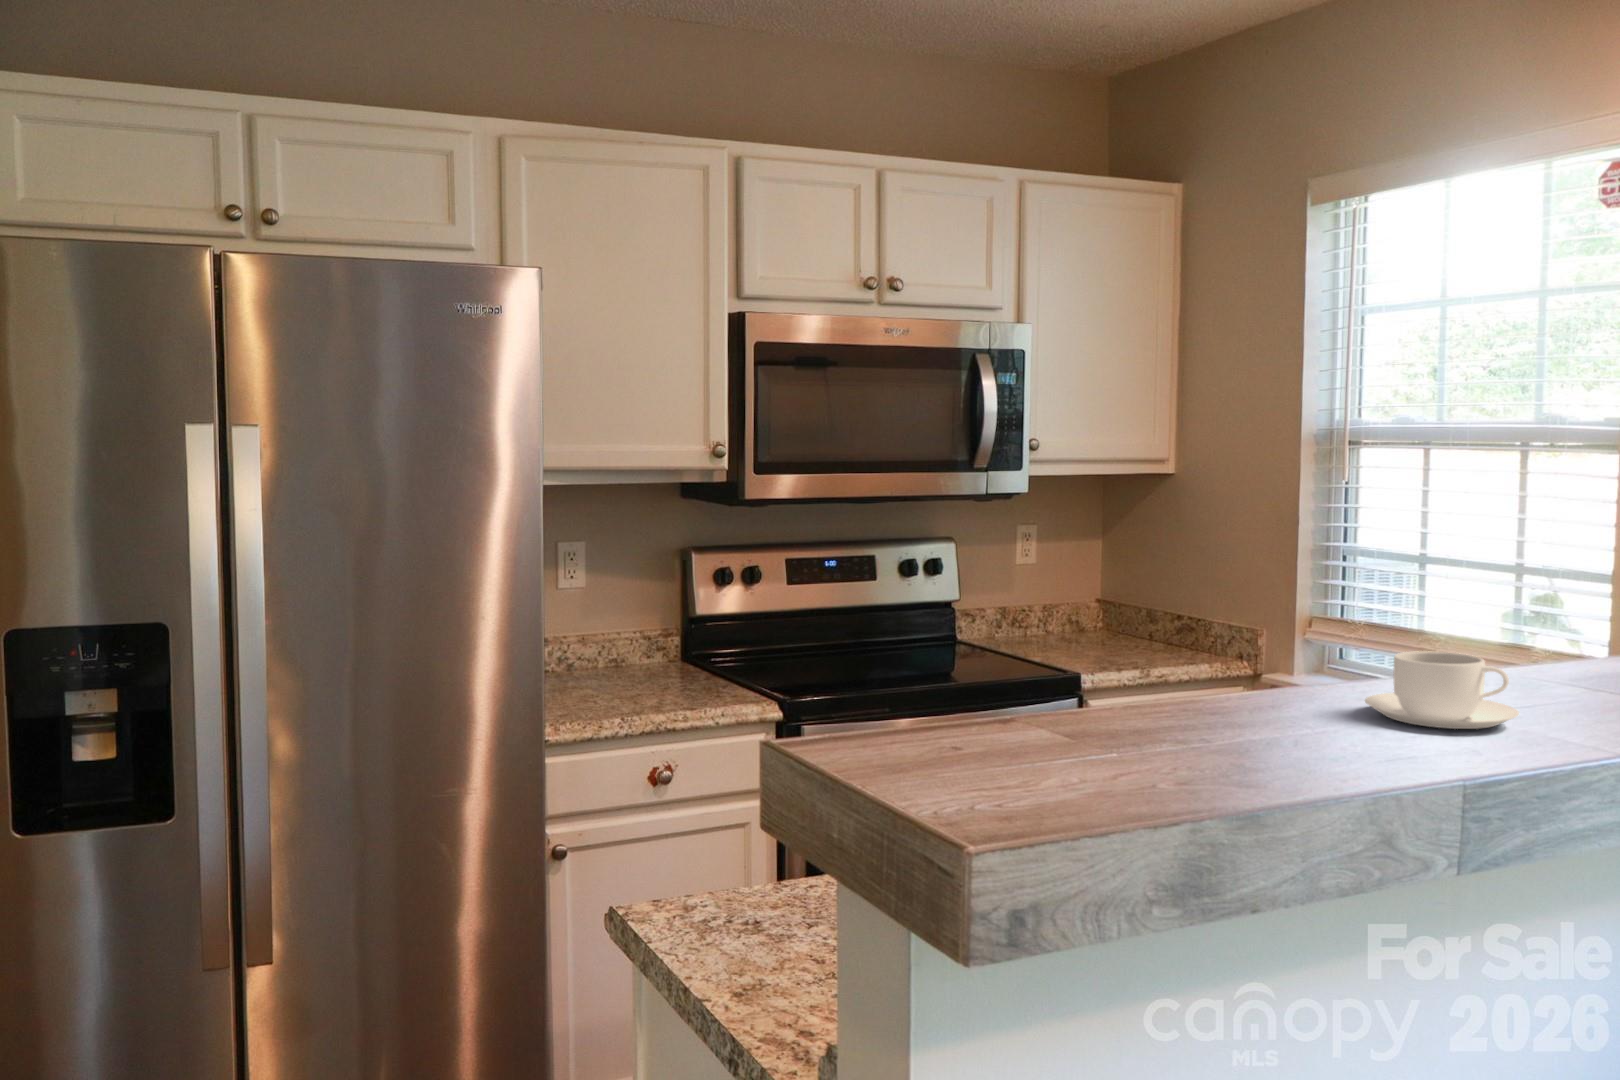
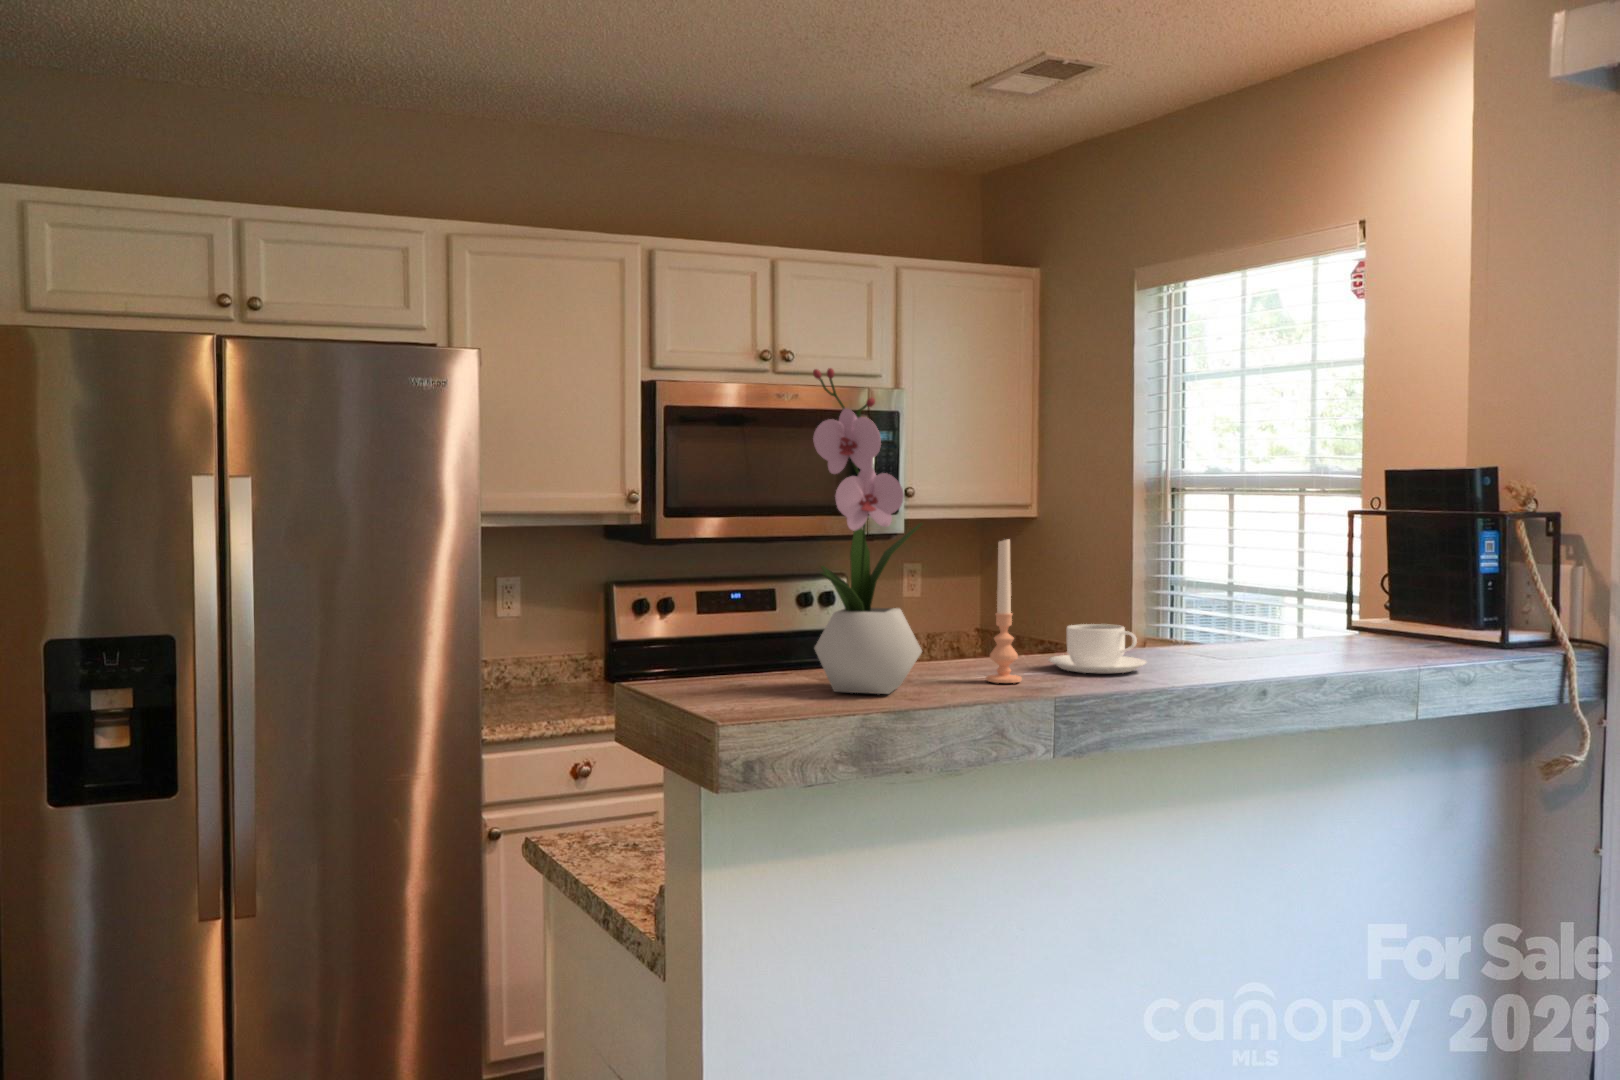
flower arrangement: none [1059,276,1231,777] -> present [813,368,922,694]
candle: none [1301,534,1357,750] -> present [986,539,1022,683]

